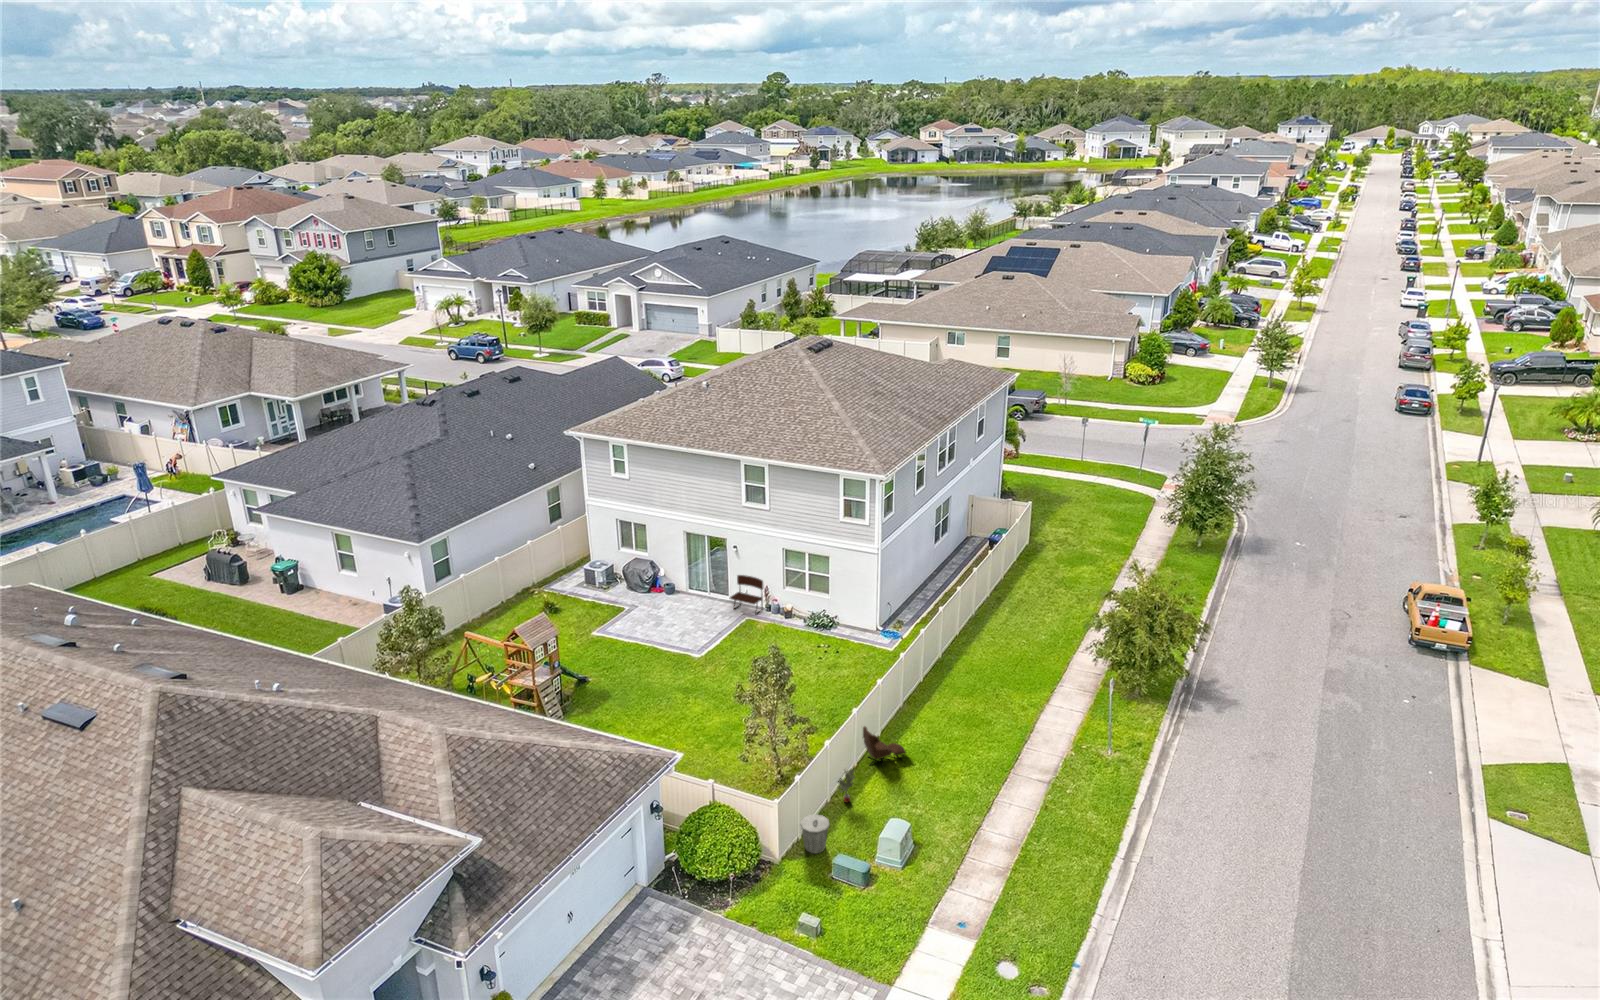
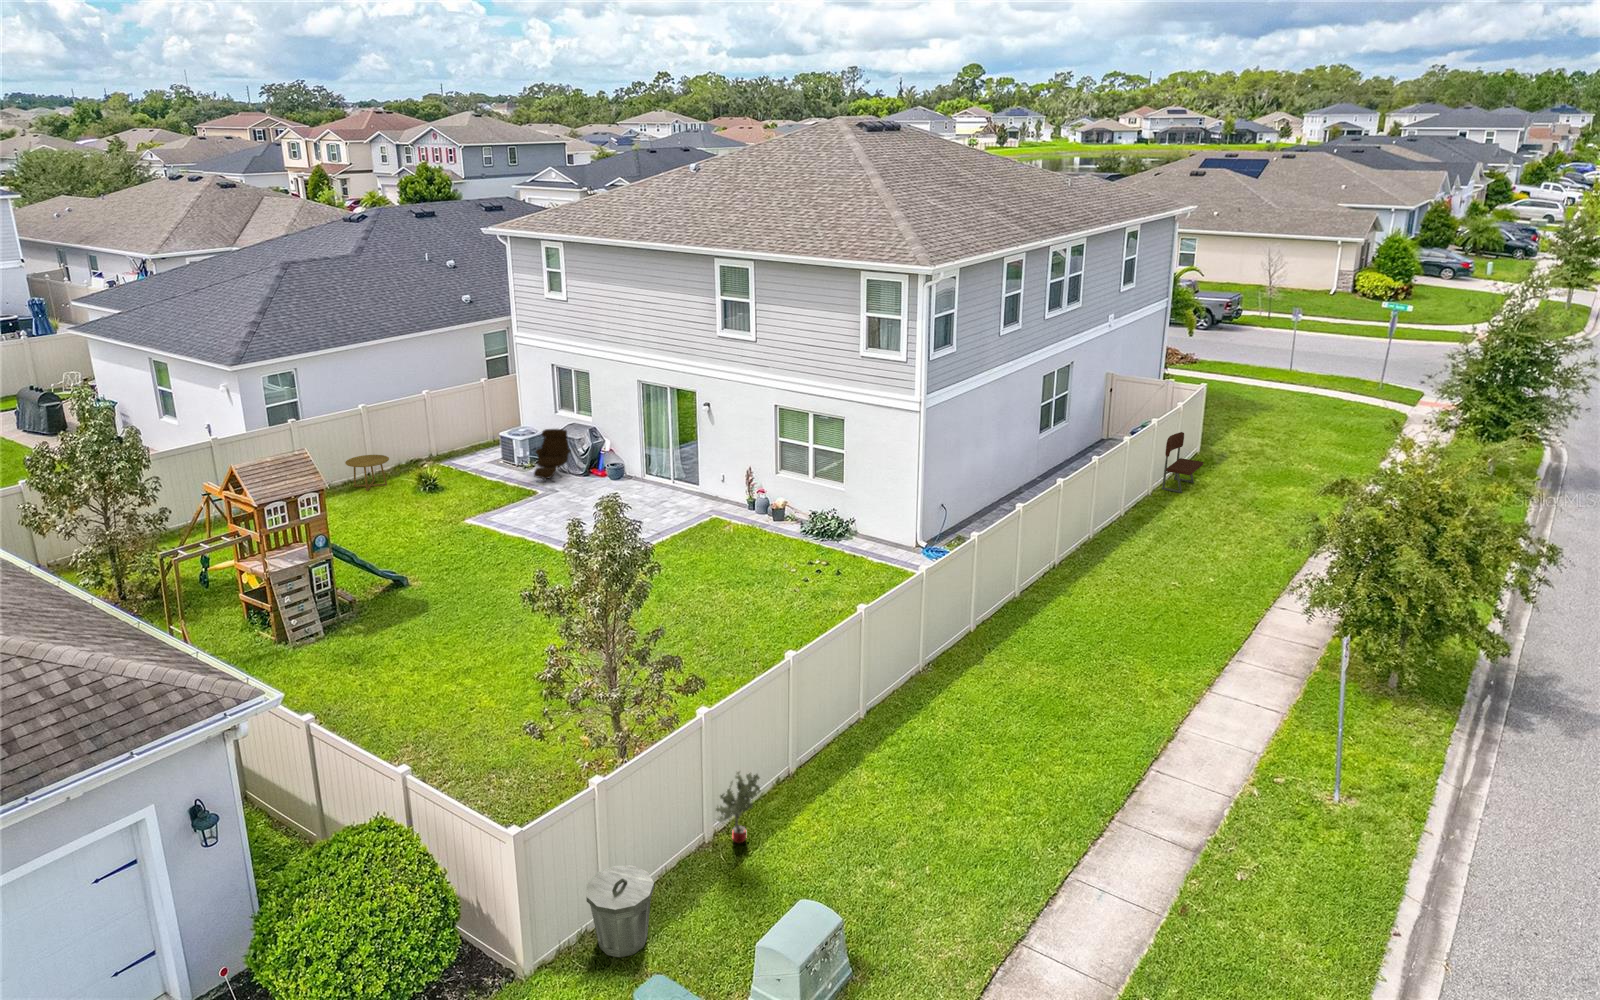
bench: present [730,575,763,614] -> present [1161,432,1203,493]
round table: none [493,590,521,616] -> present [345,455,389,491]
lounge chair: present [863,726,906,765] -> present [534,429,571,480]

